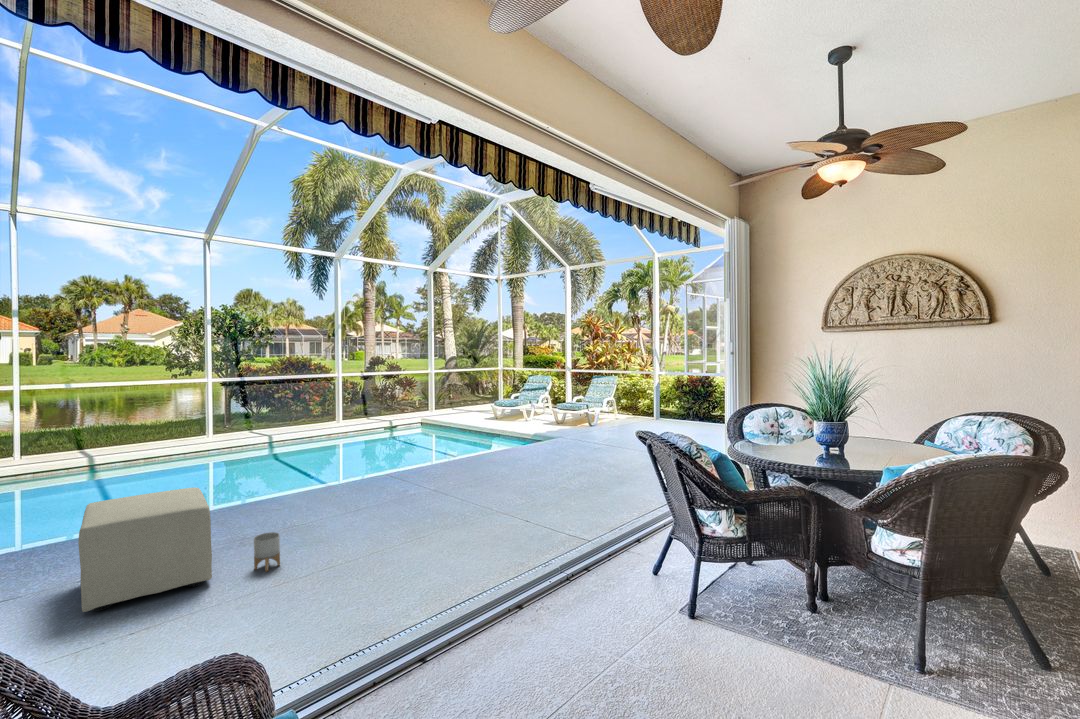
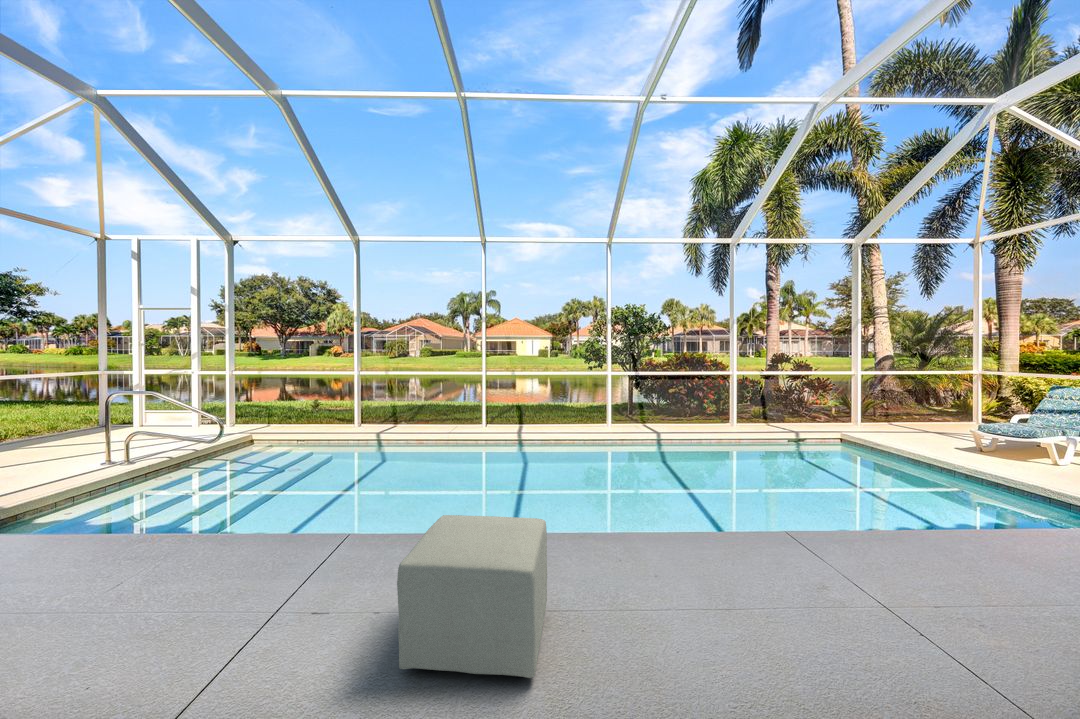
planter: present [254,532,280,572] -> none [593,622,628,694]

